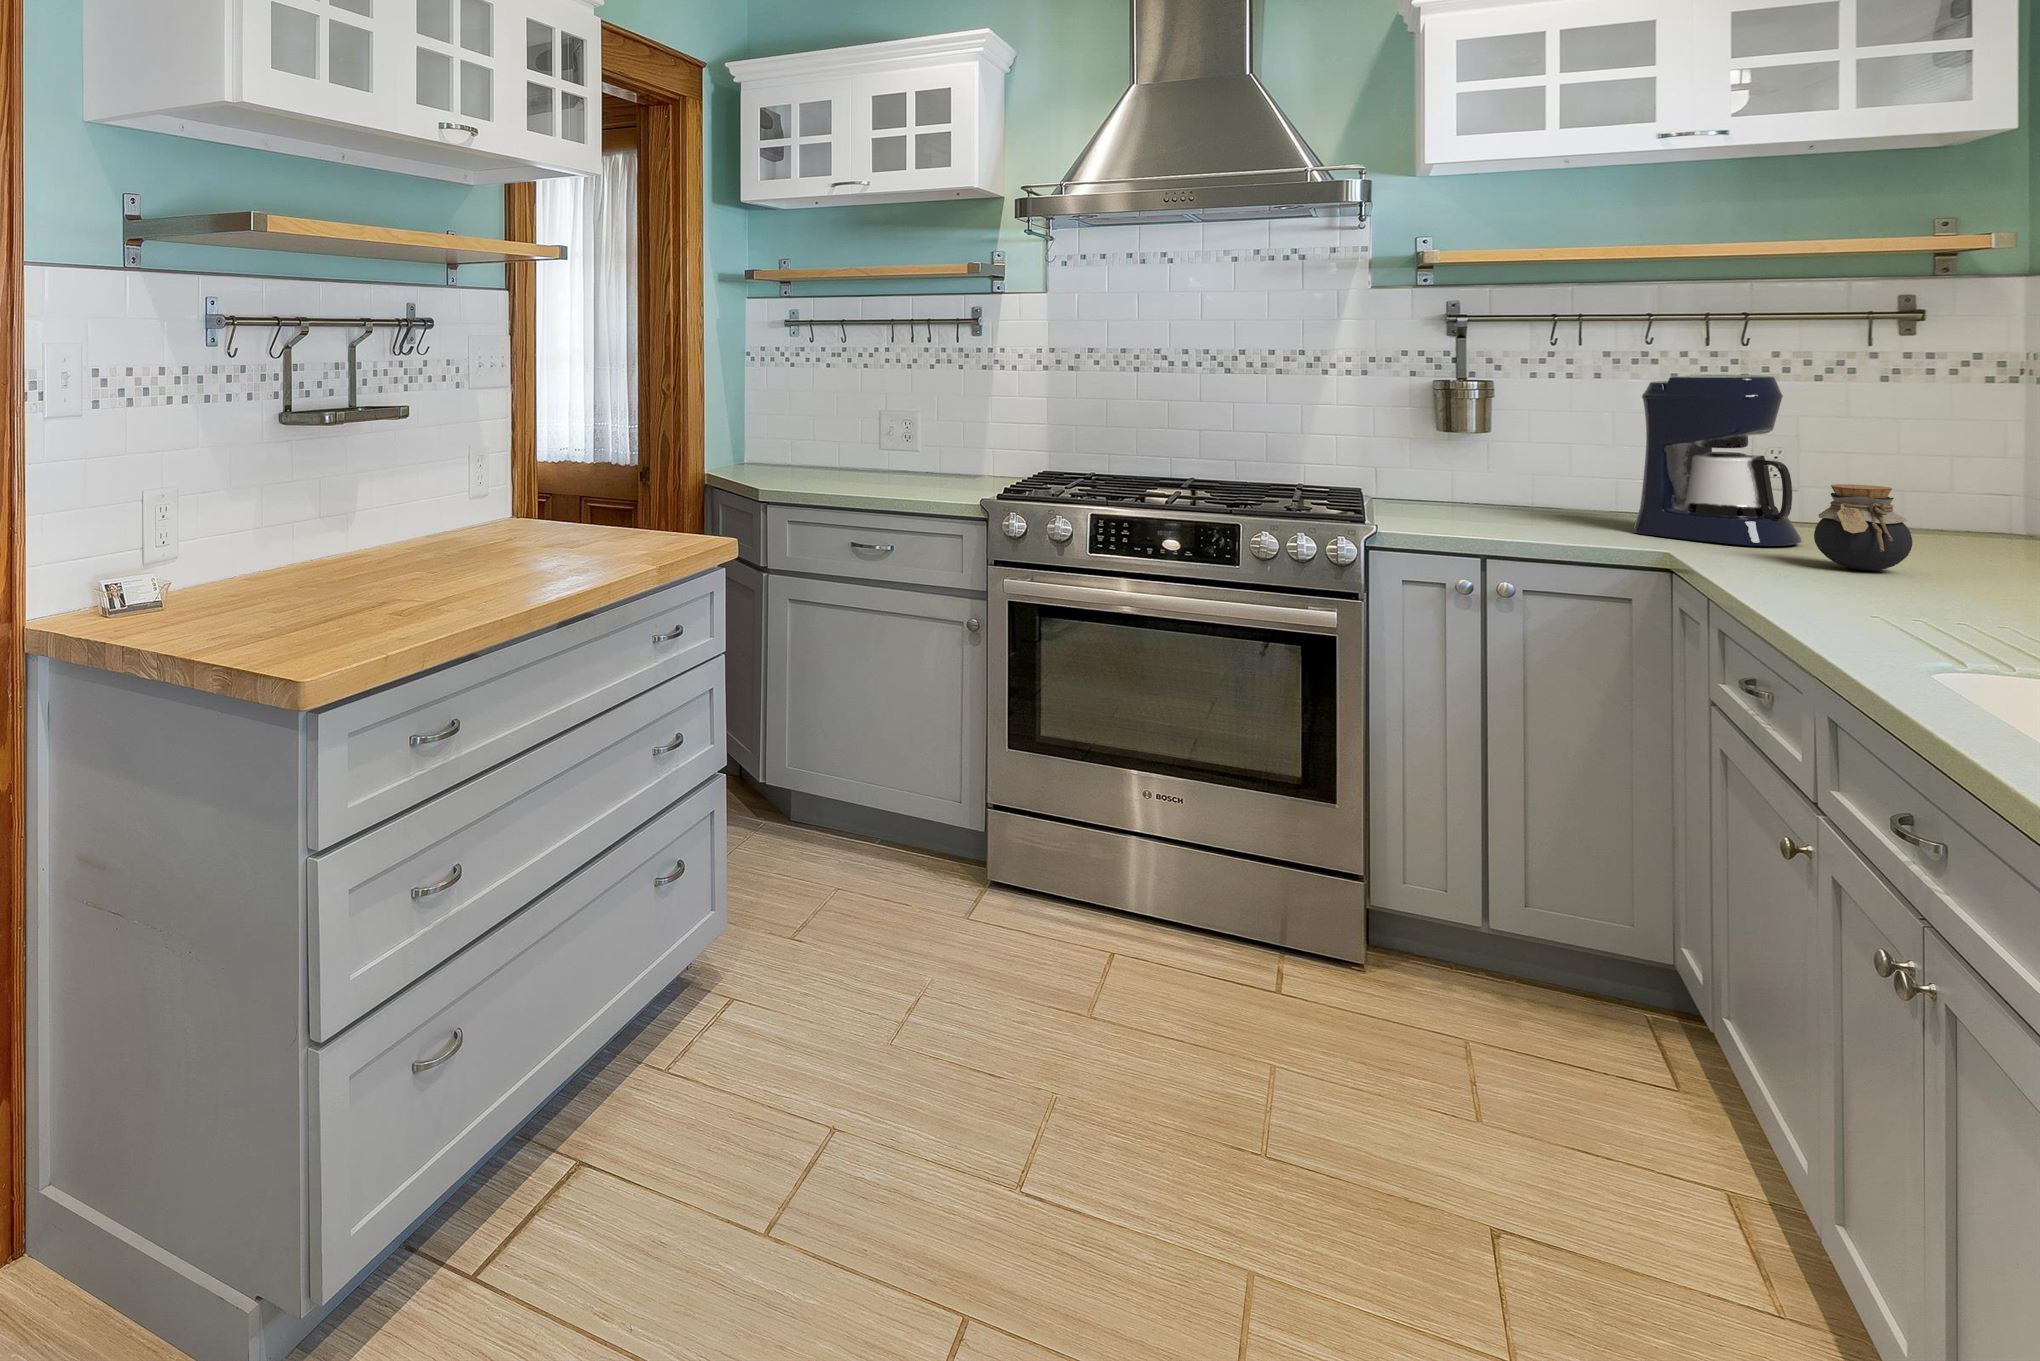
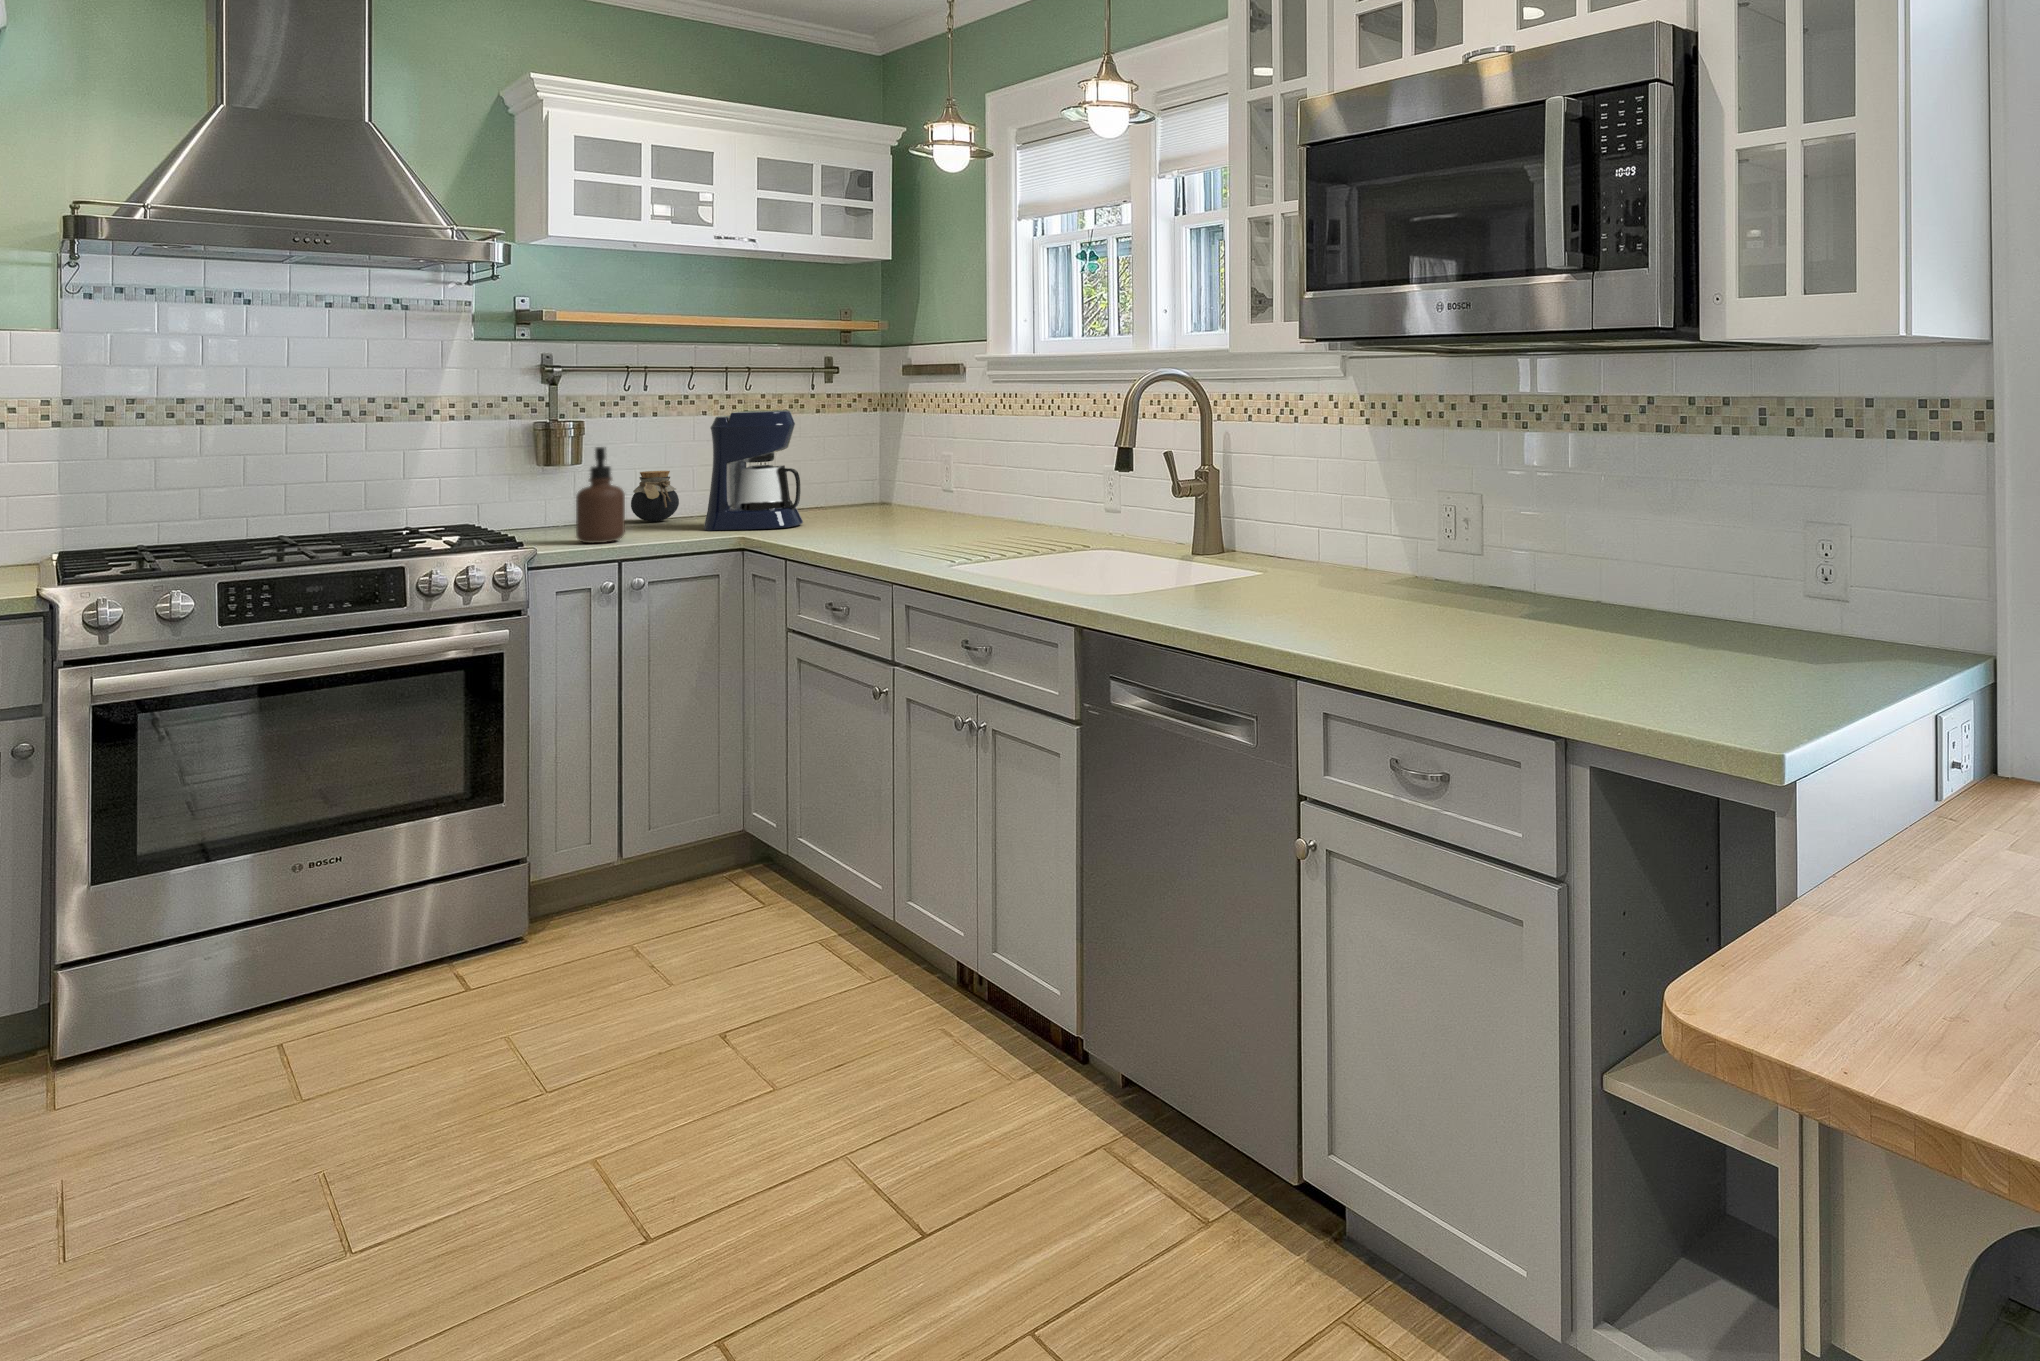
soap dispenser: none [1440,413,1502,530] -> present [576,447,625,543]
jar: present [1814,484,1912,571] -> present [631,471,679,522]

